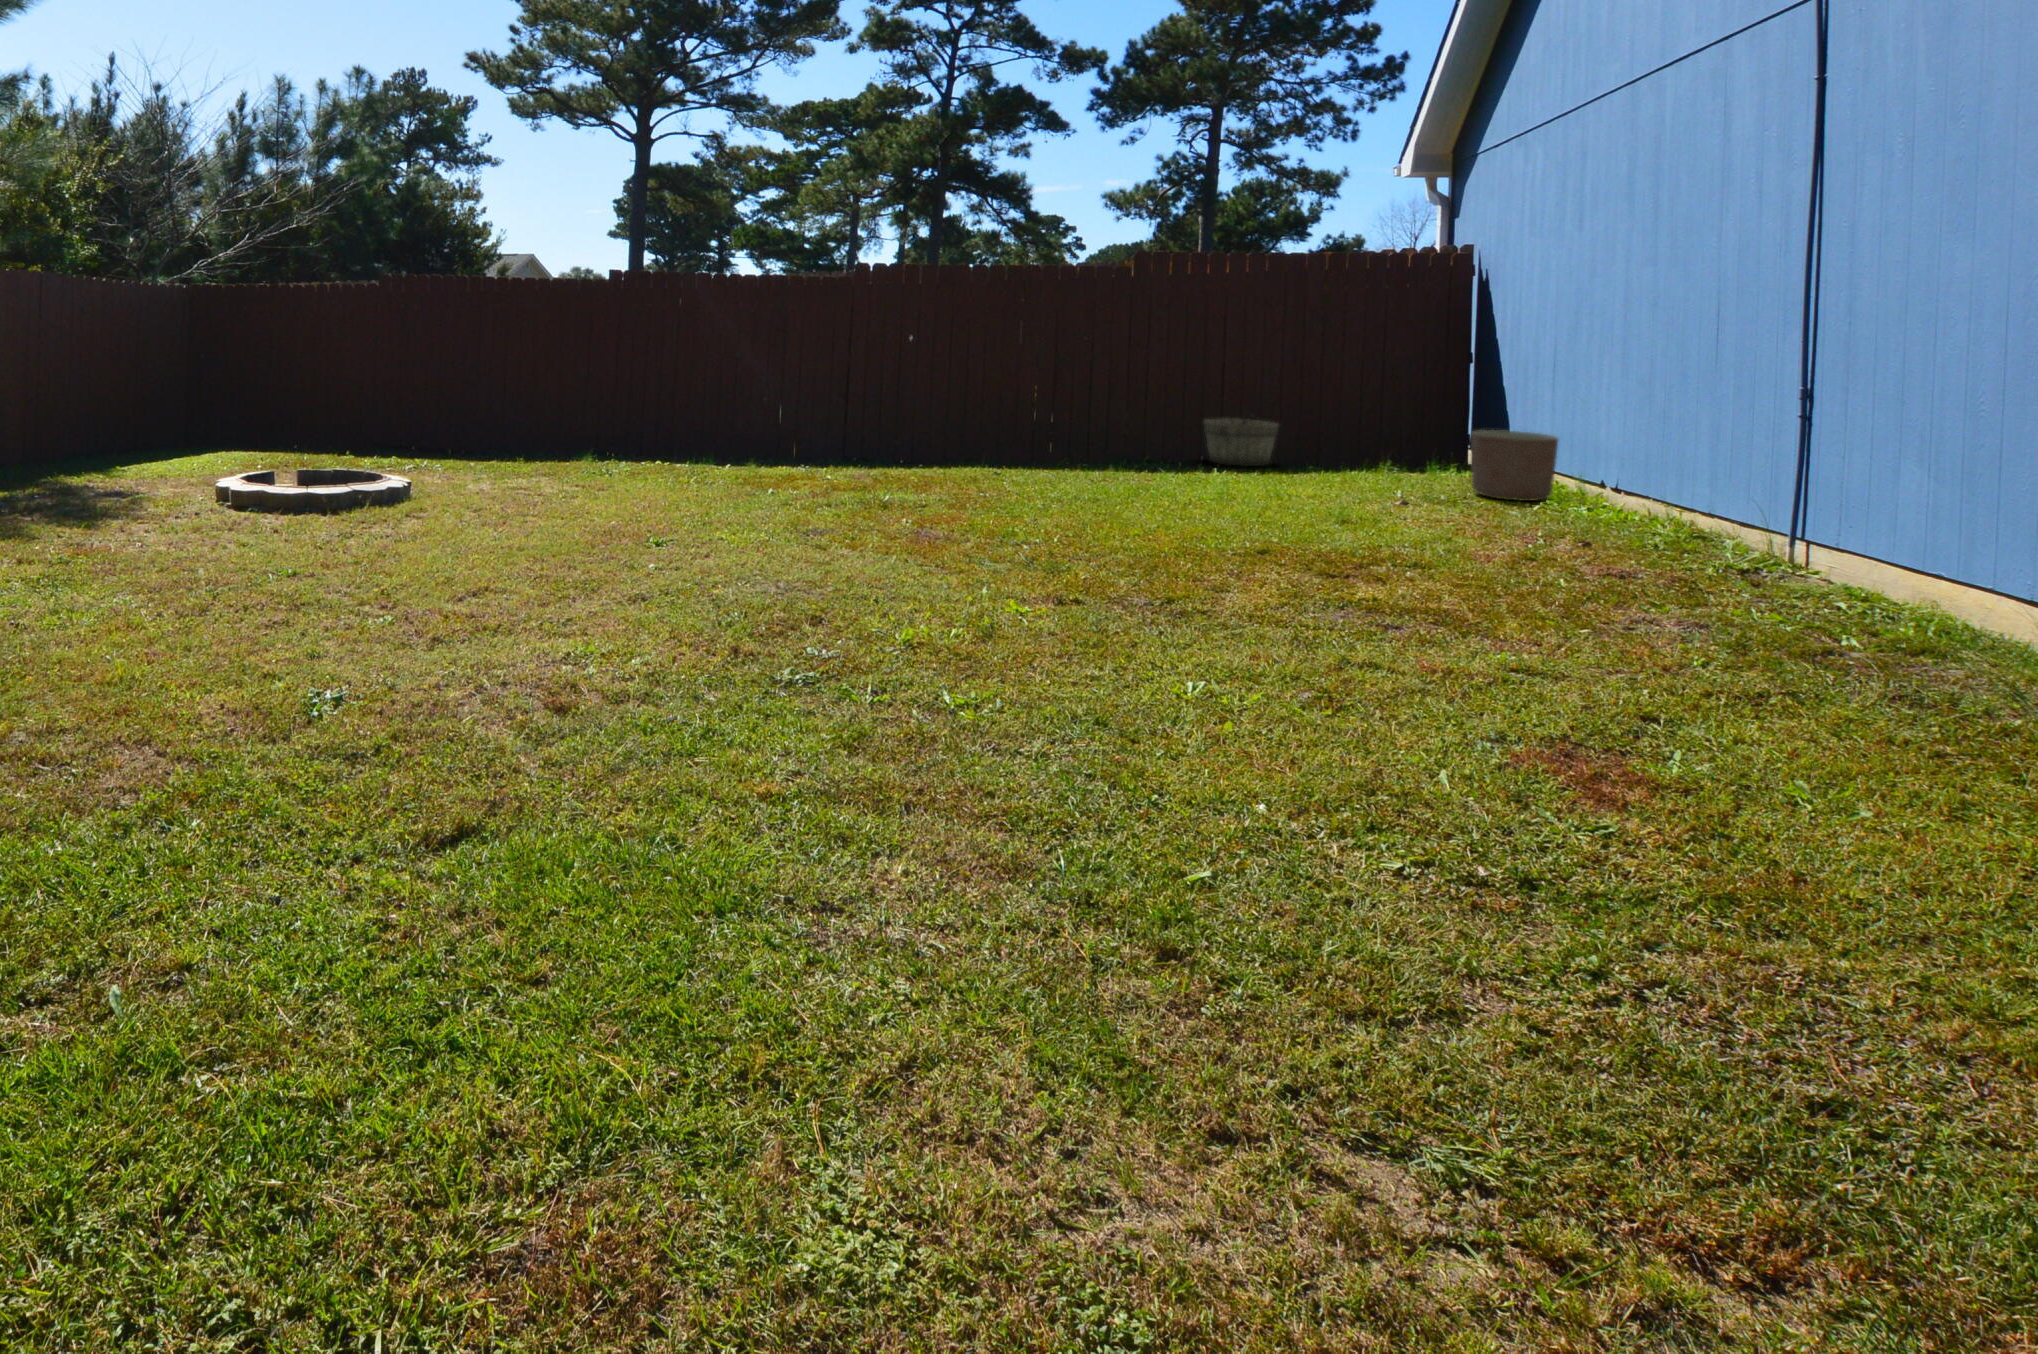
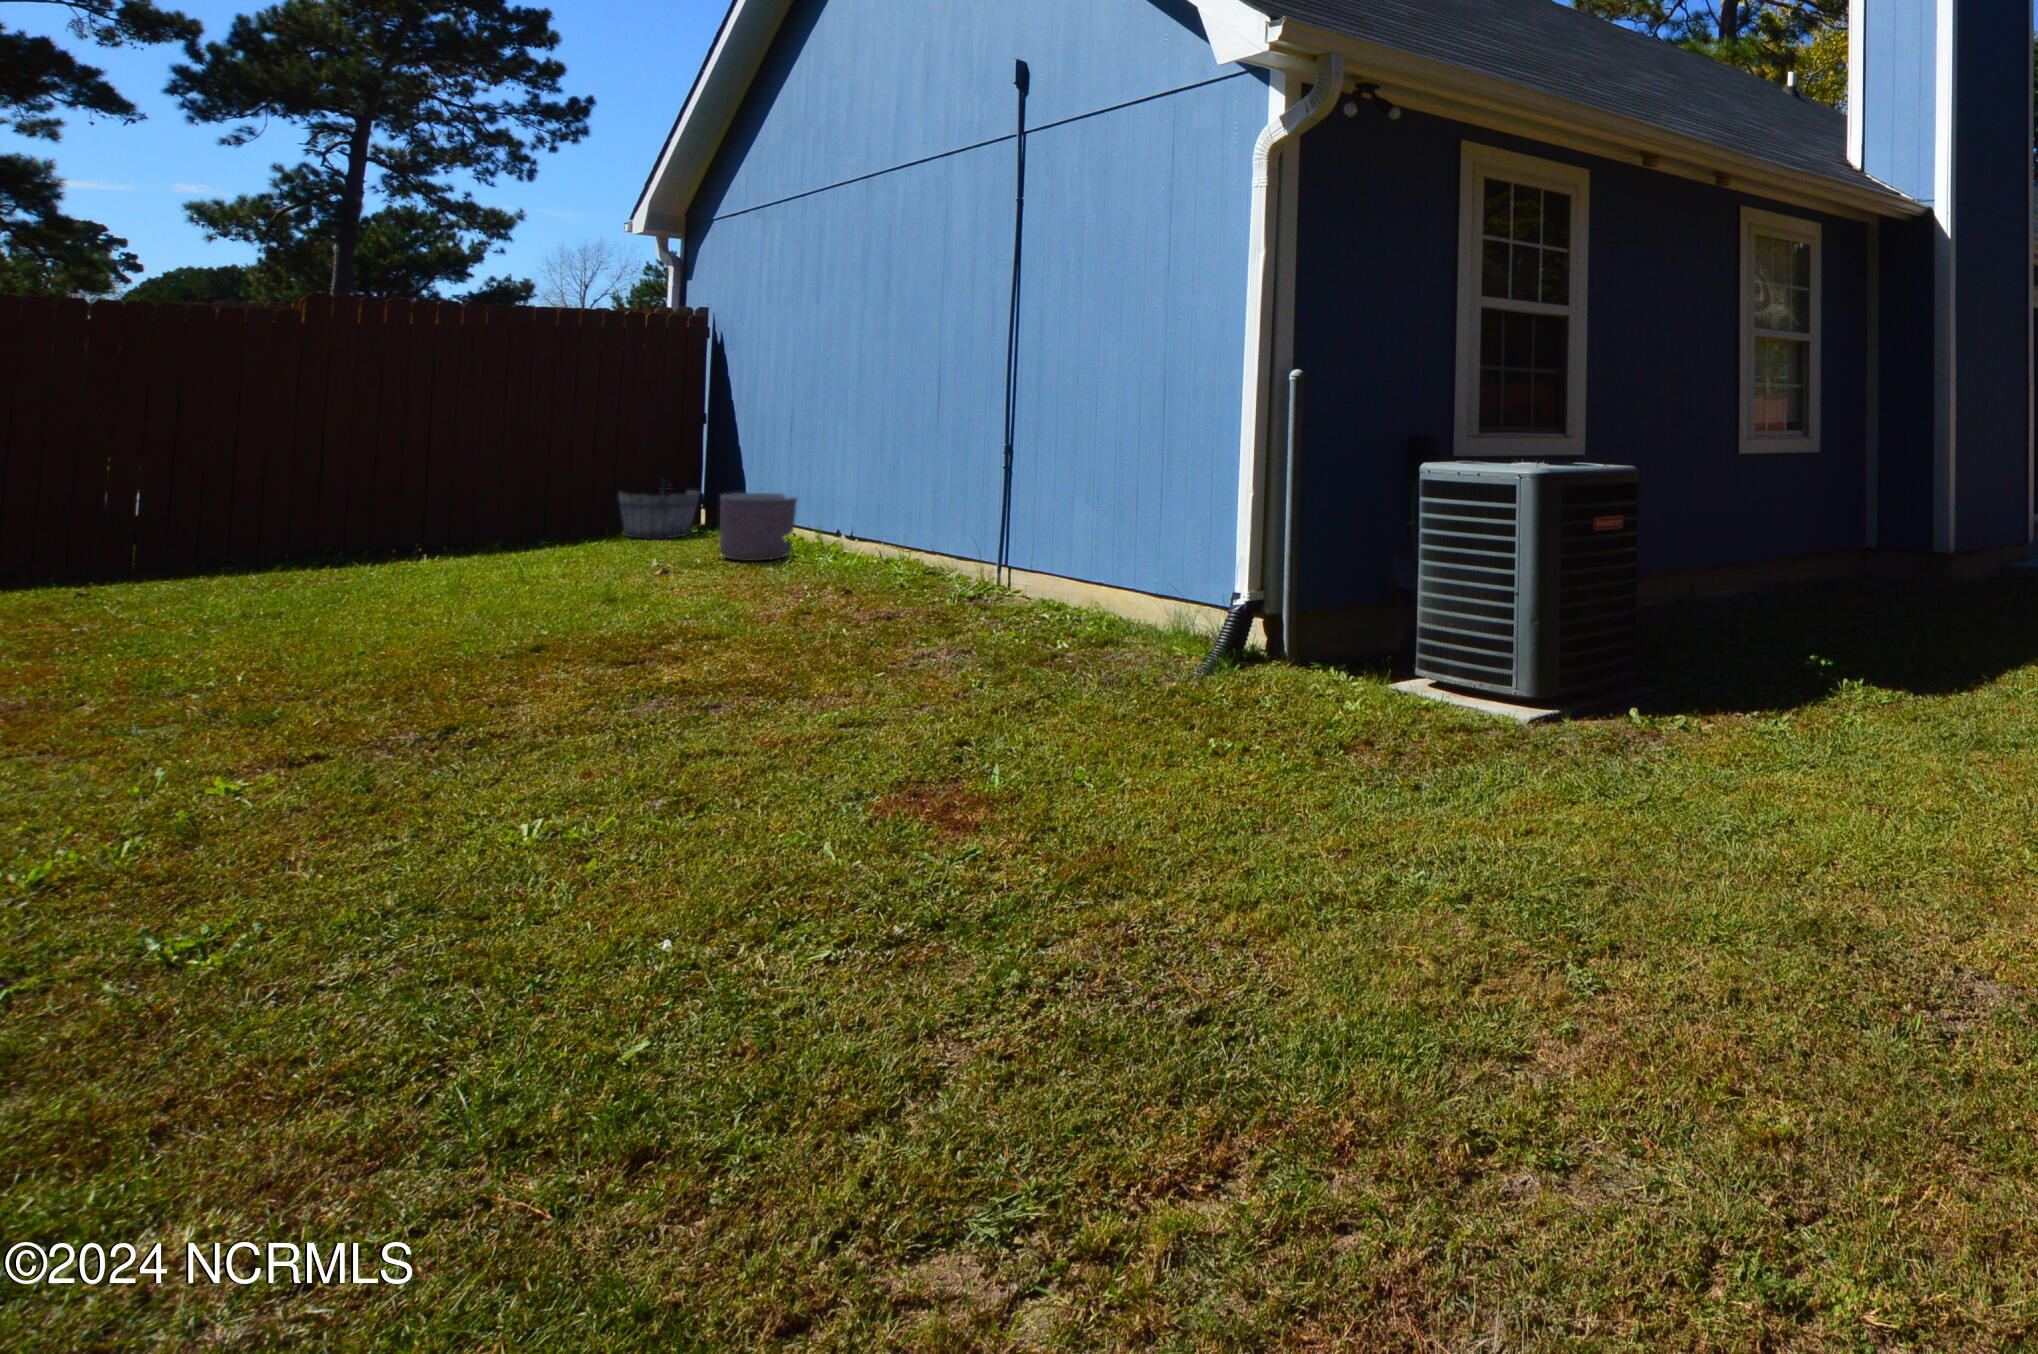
wooden bucket: present [1204,416,1278,466] -> present [618,480,699,539]

